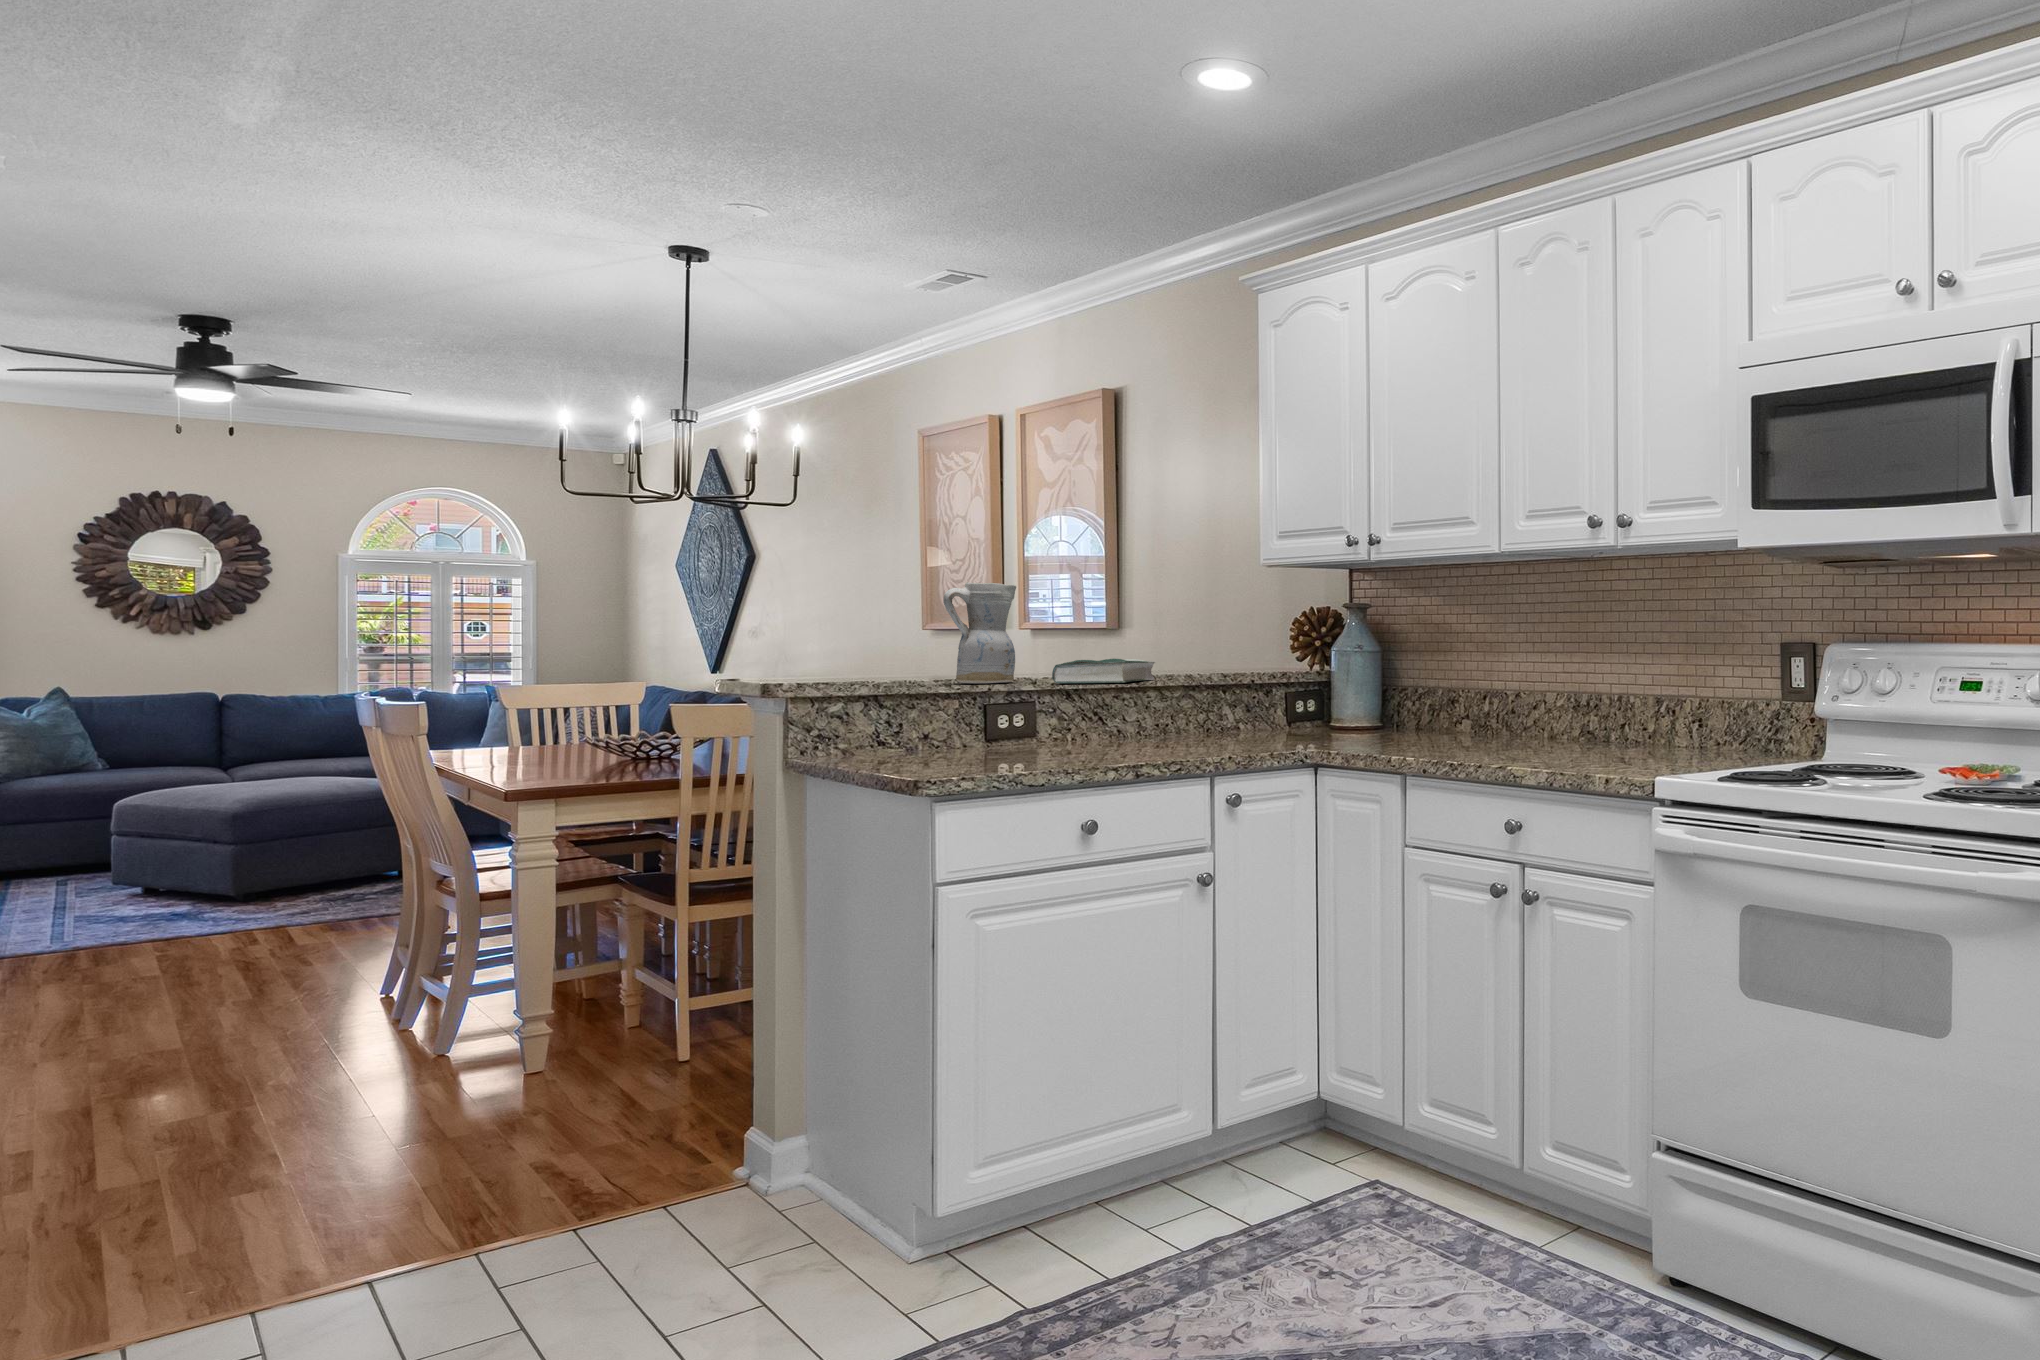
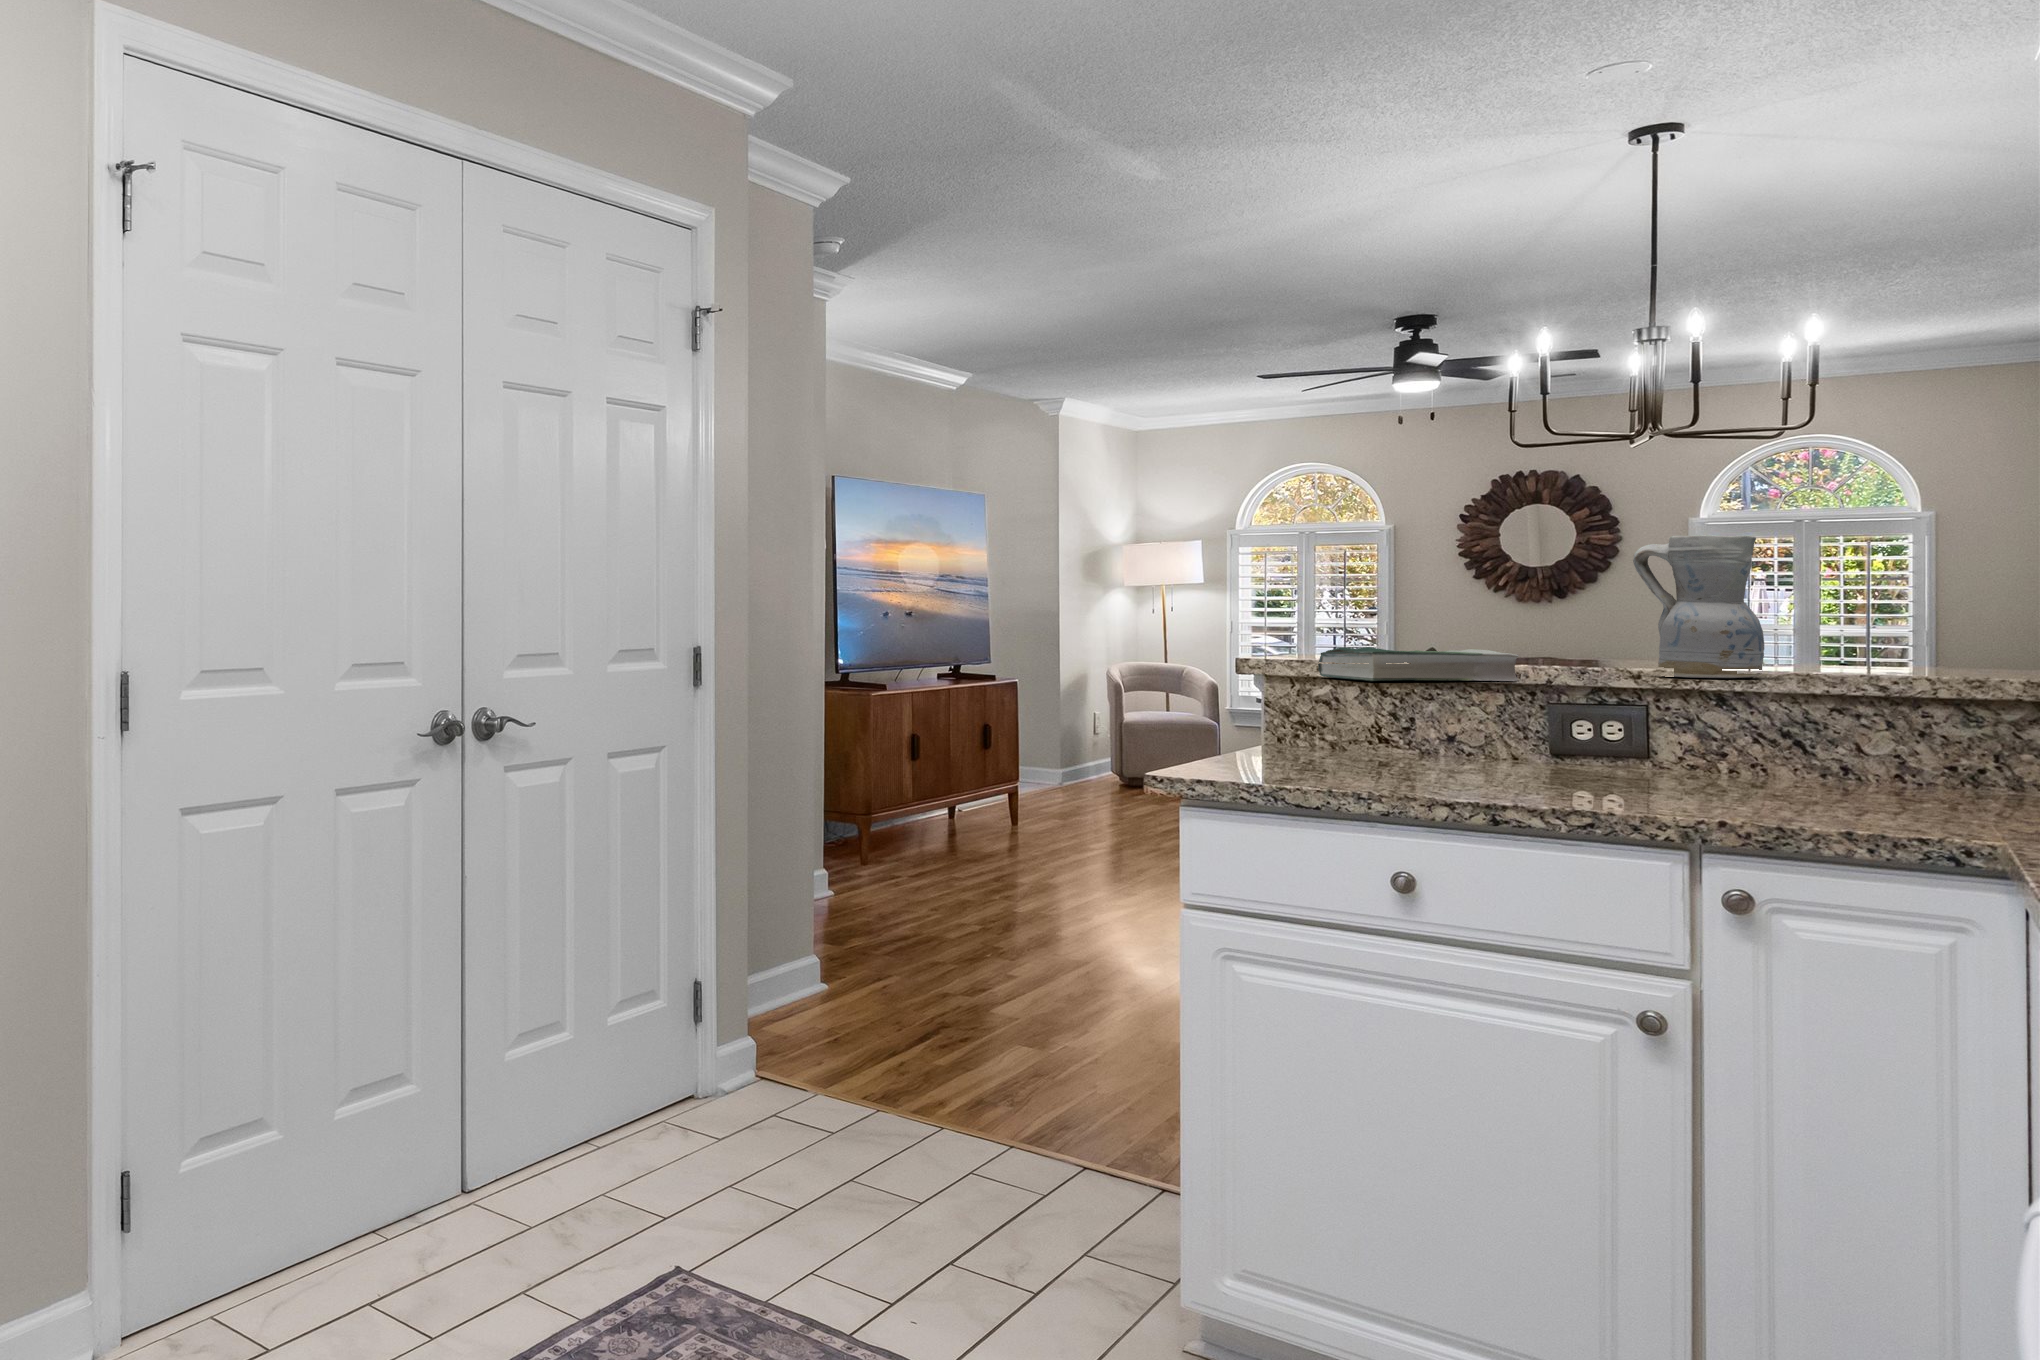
book: present [1052,659,1155,683] -> present [1318,647,1519,681]

